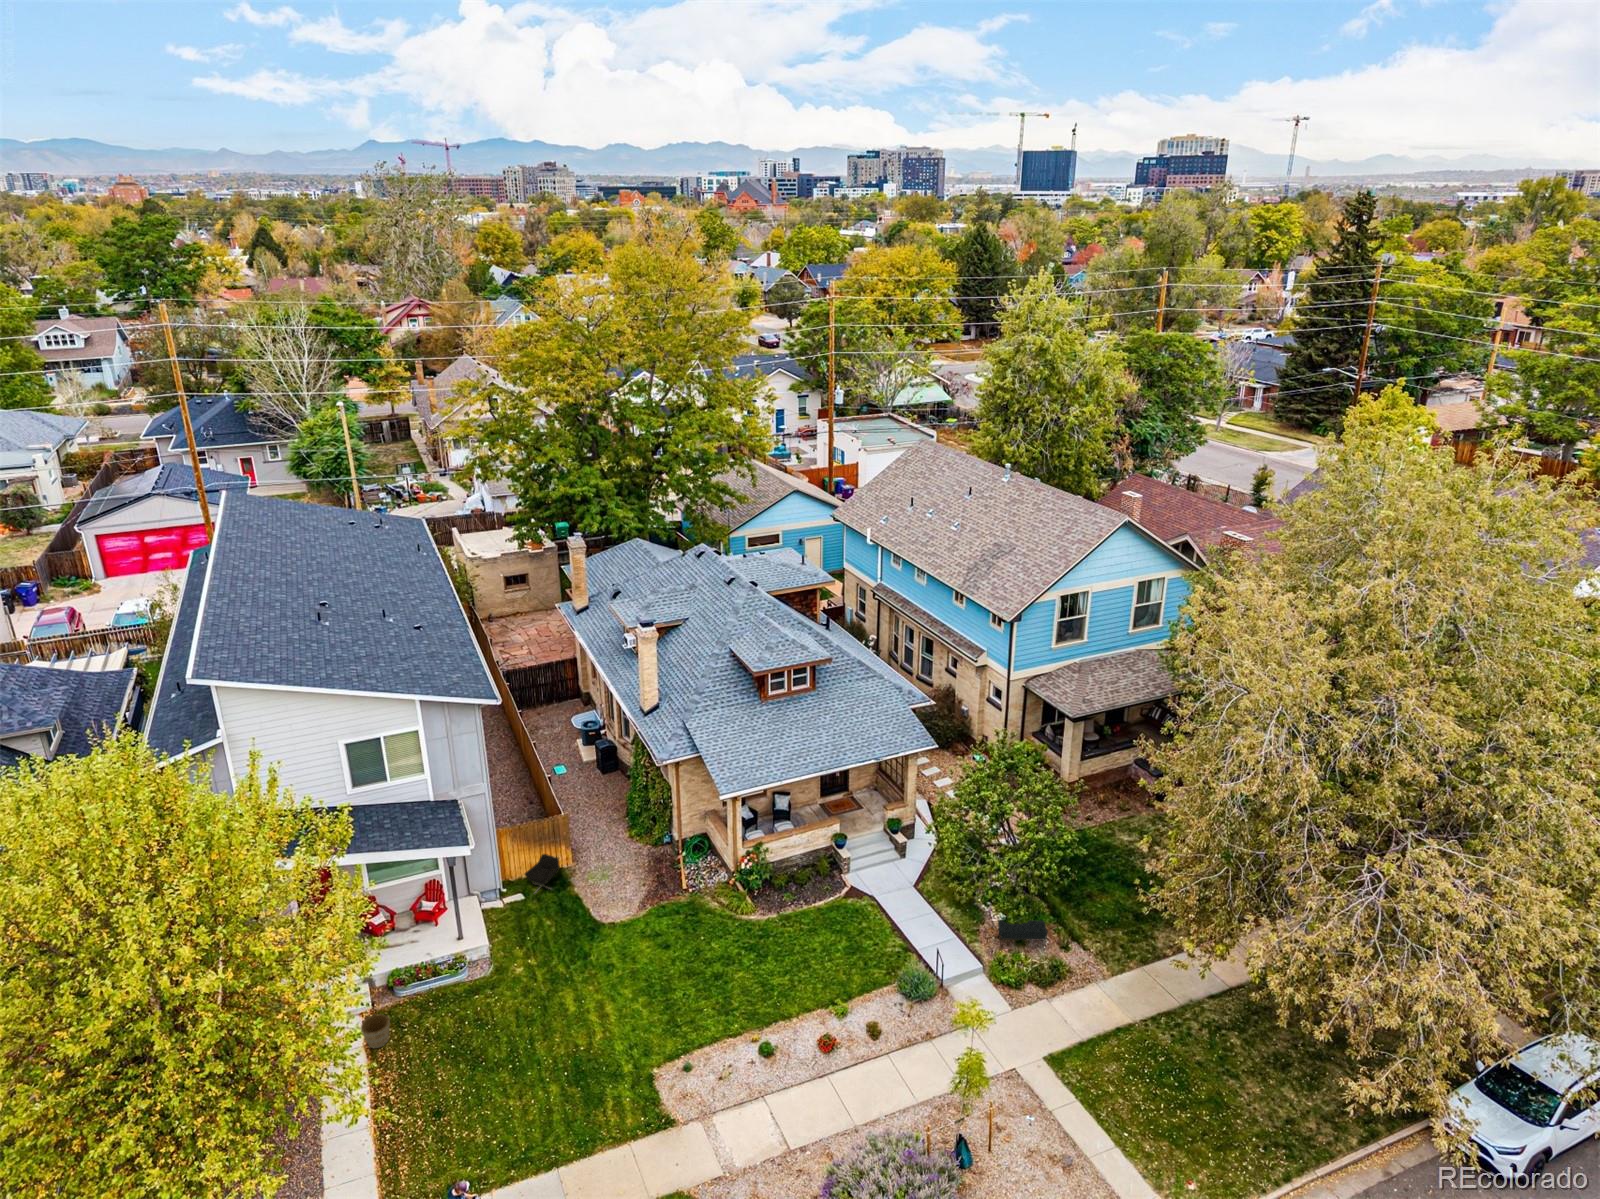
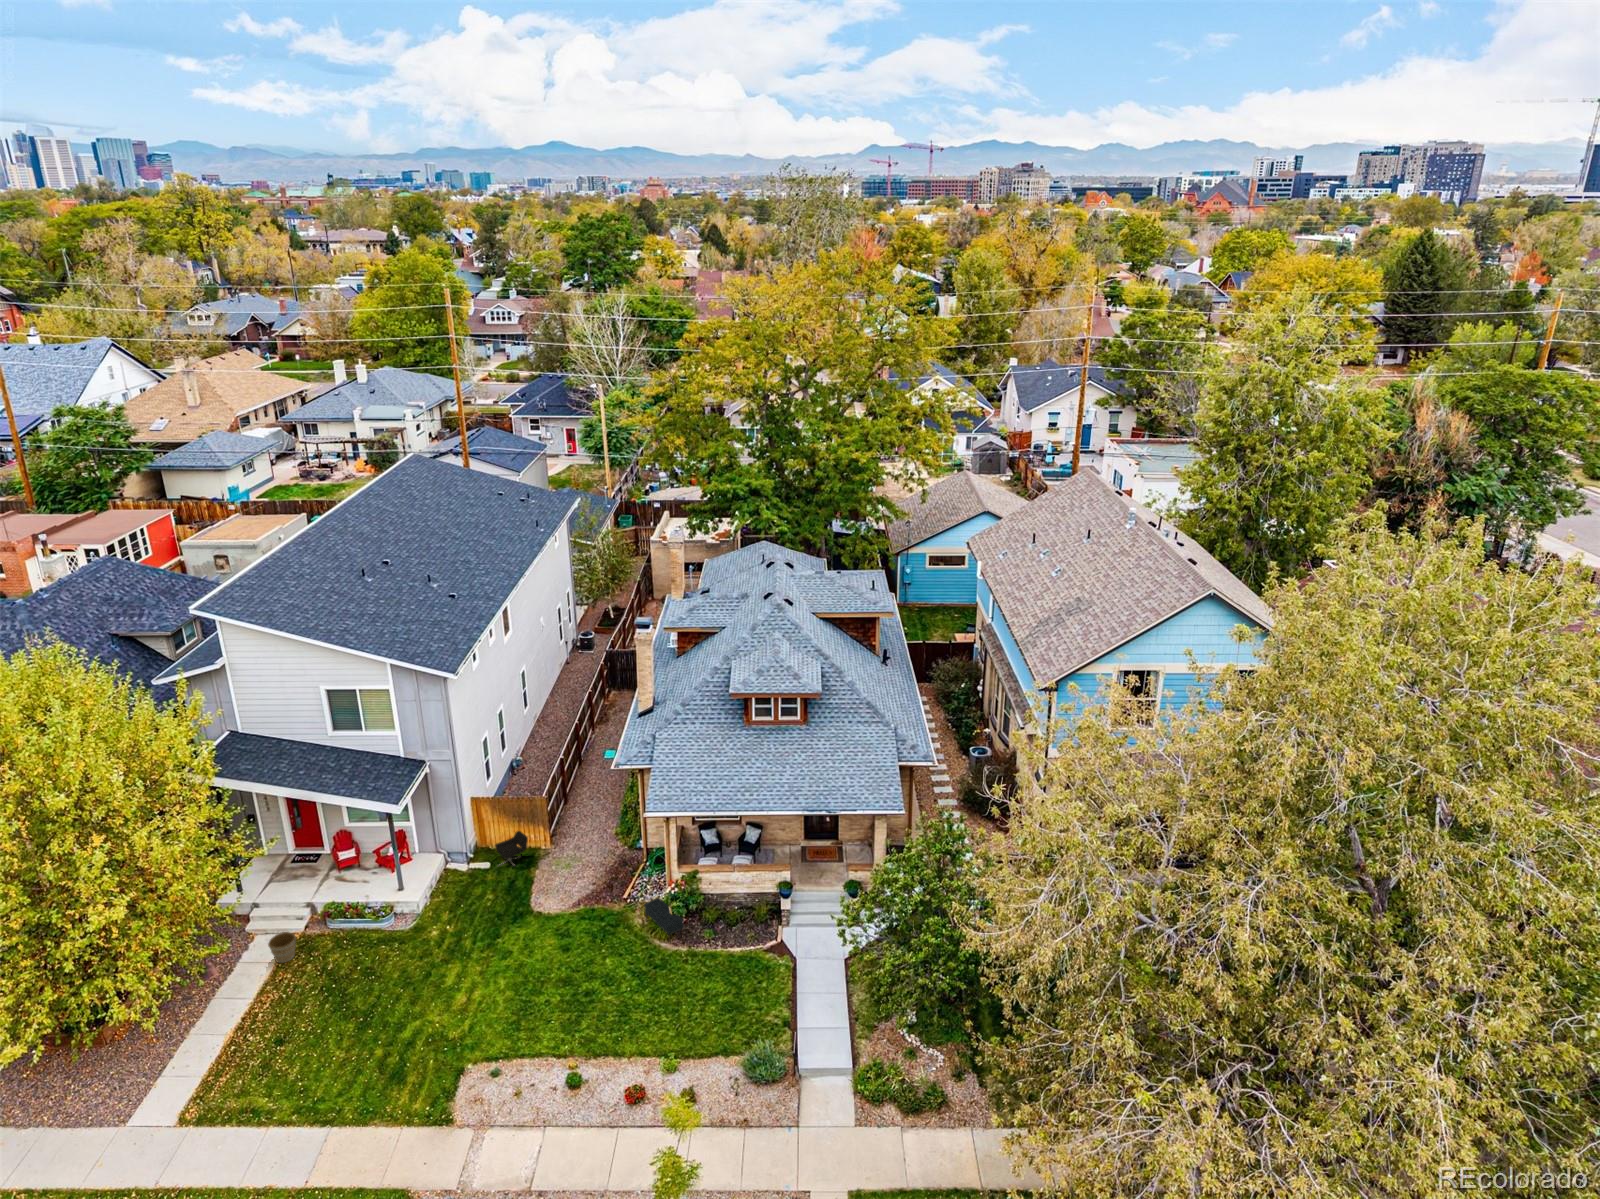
bench: present [998,920,1048,947] -> present [644,898,684,943]

